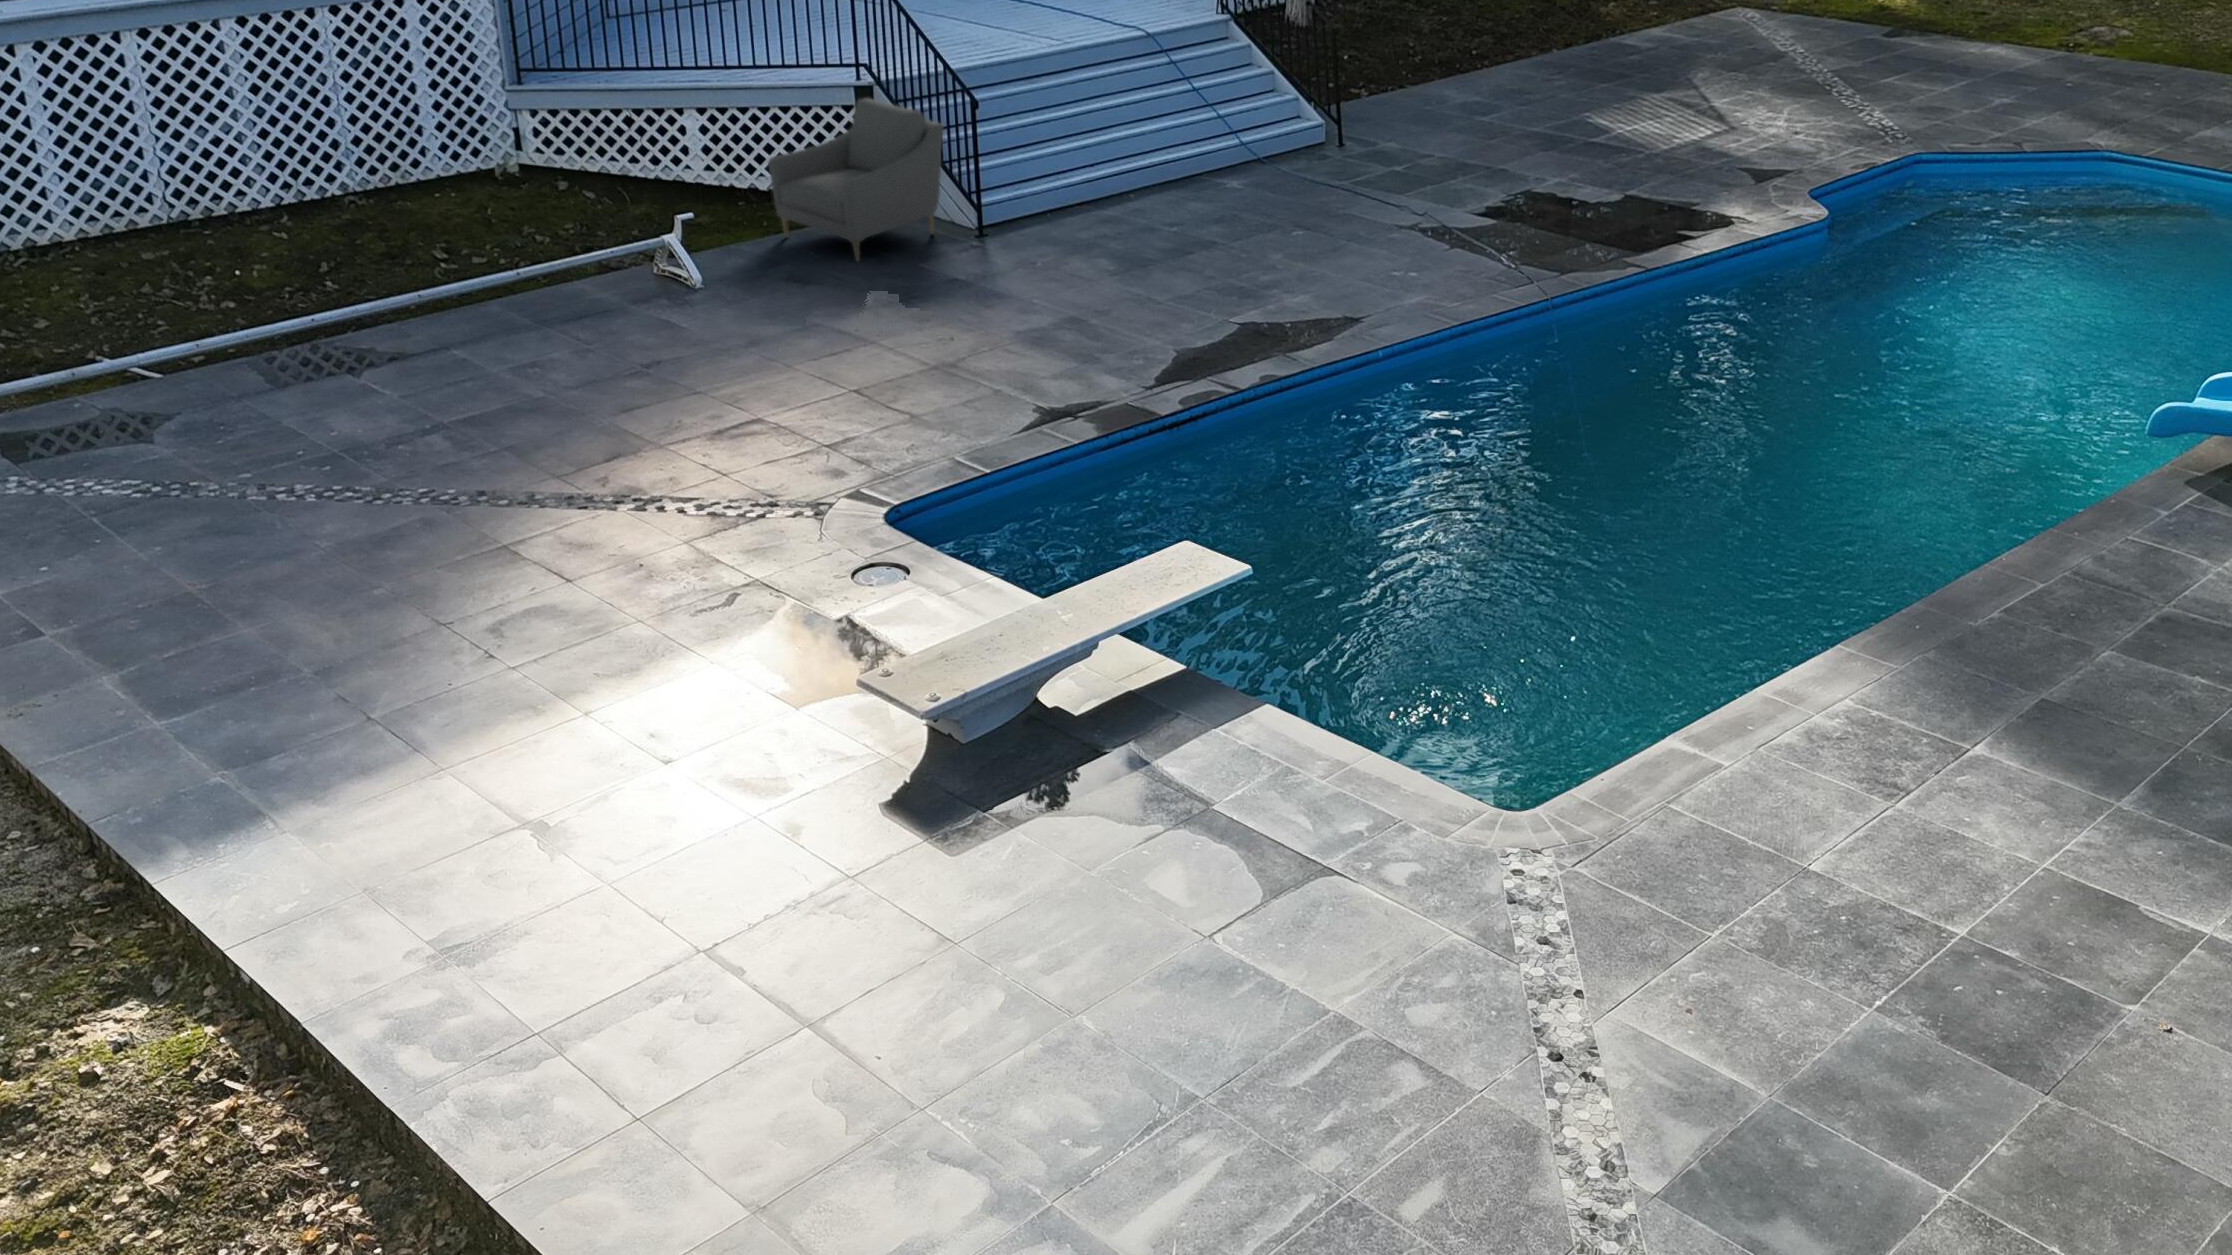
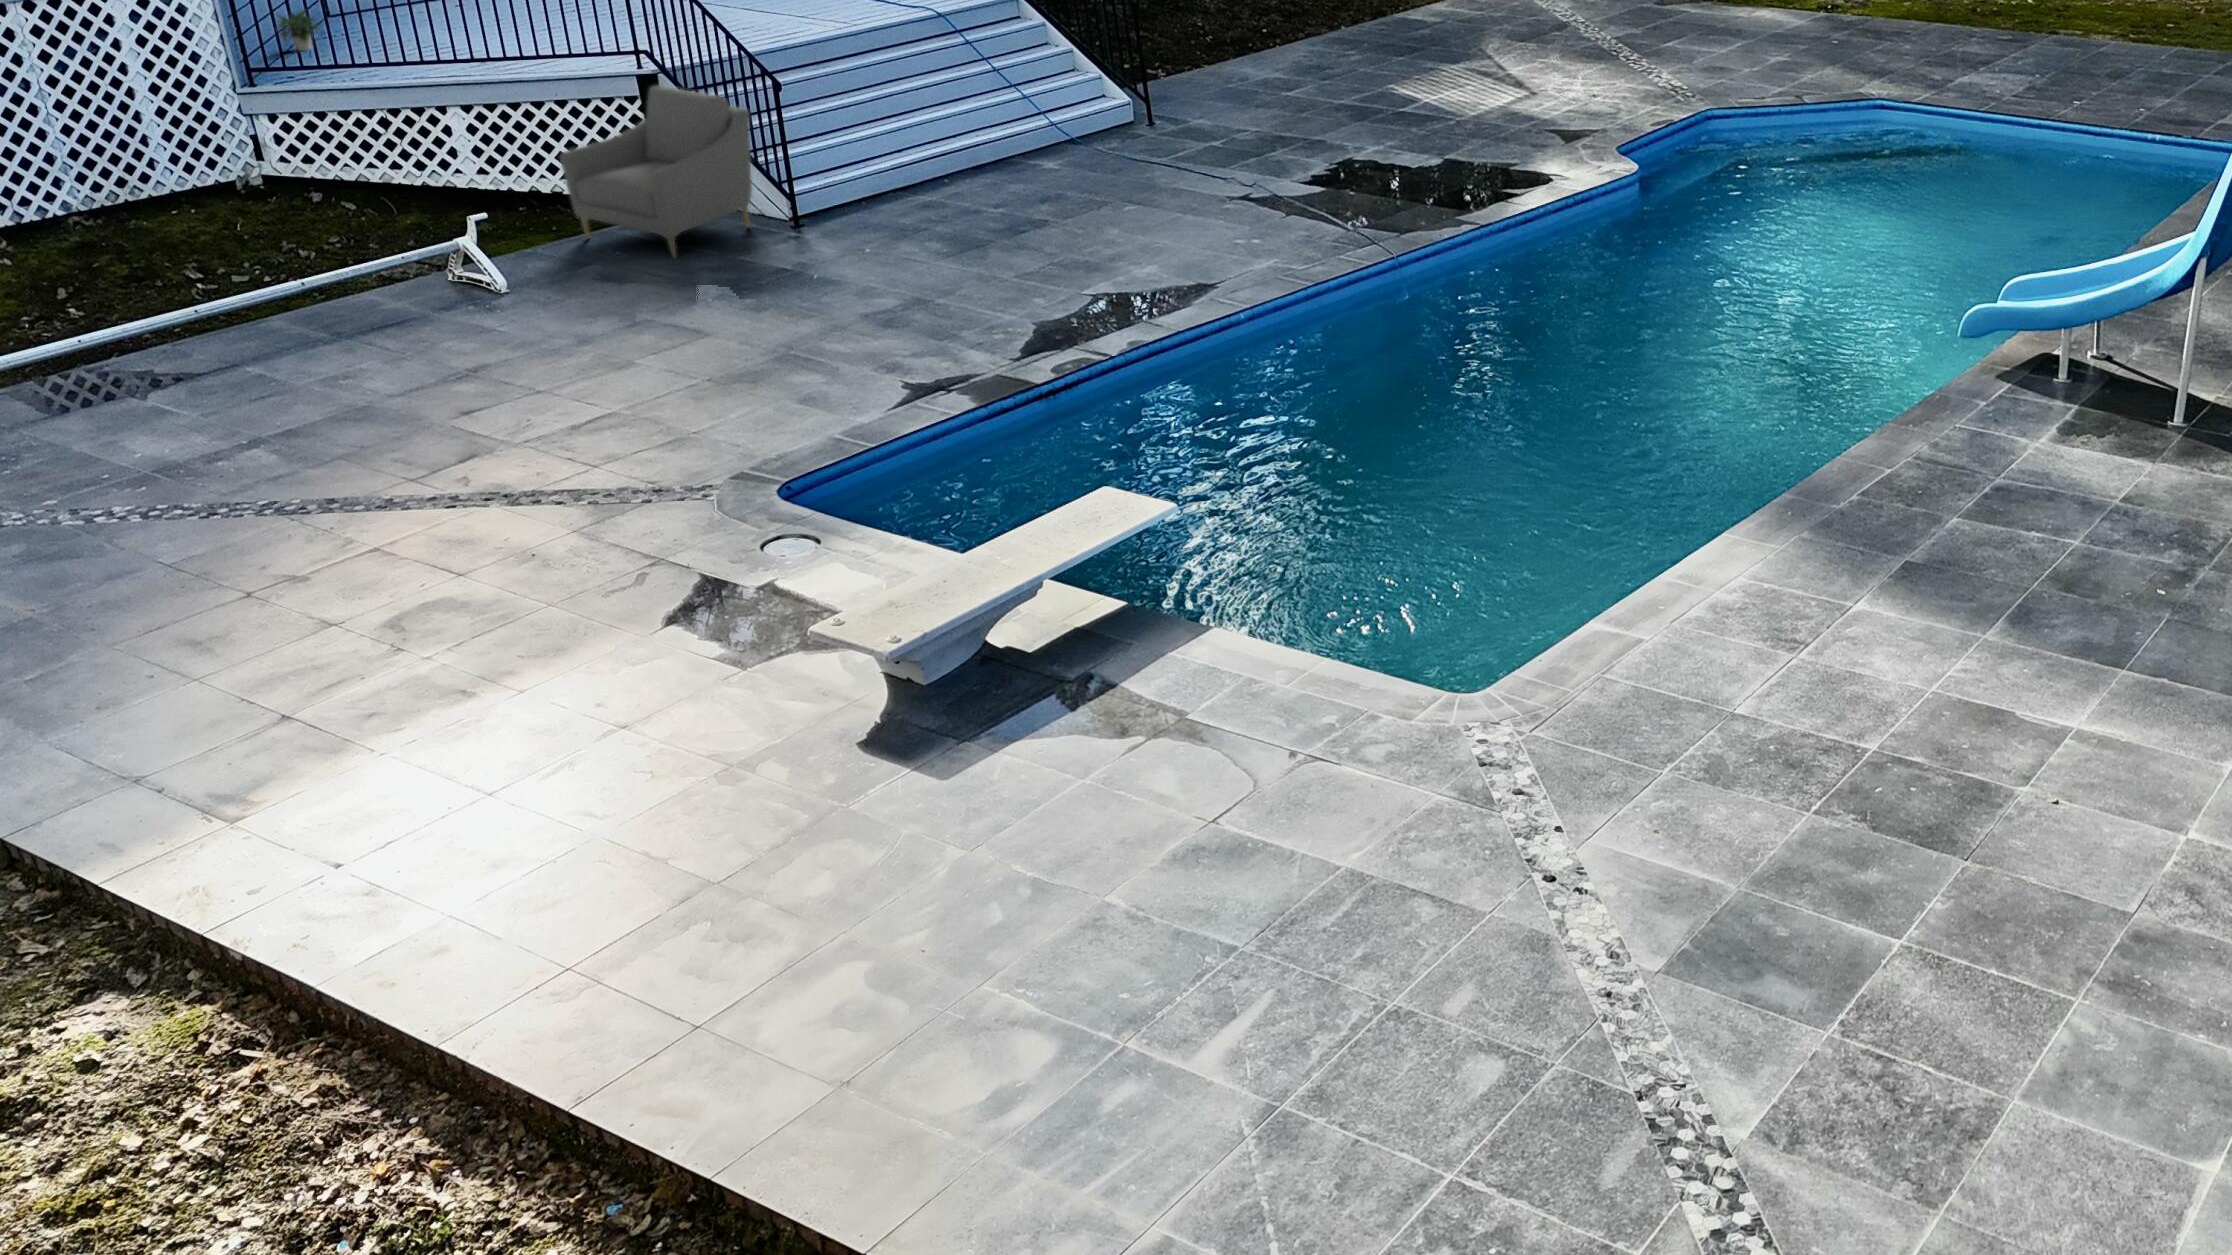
potted plant: none [543,14,594,55] -> present [277,10,320,51]

